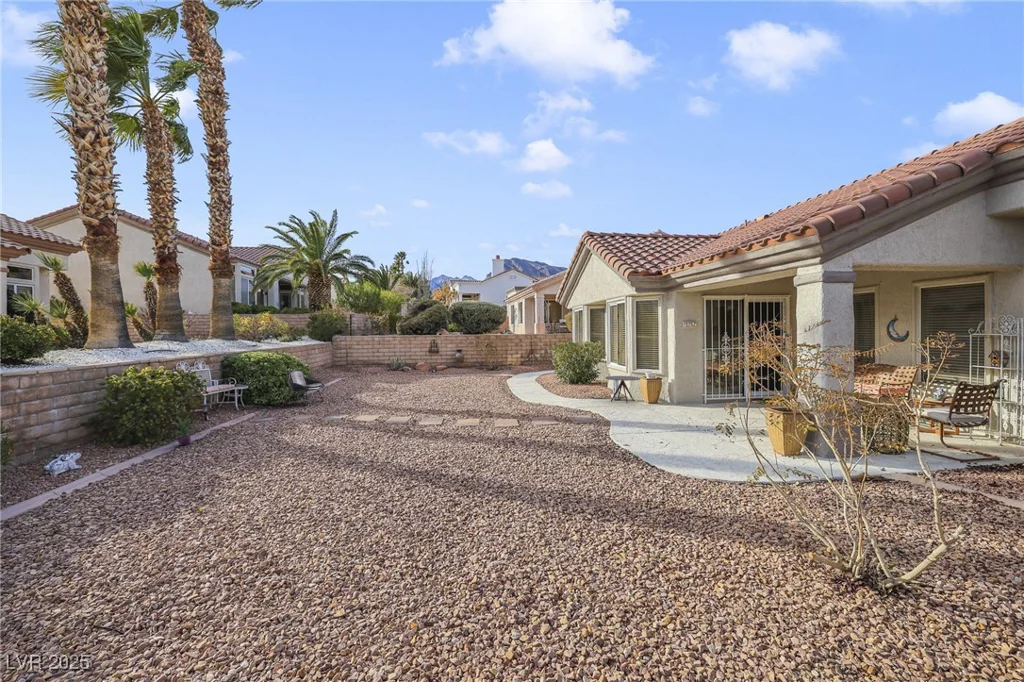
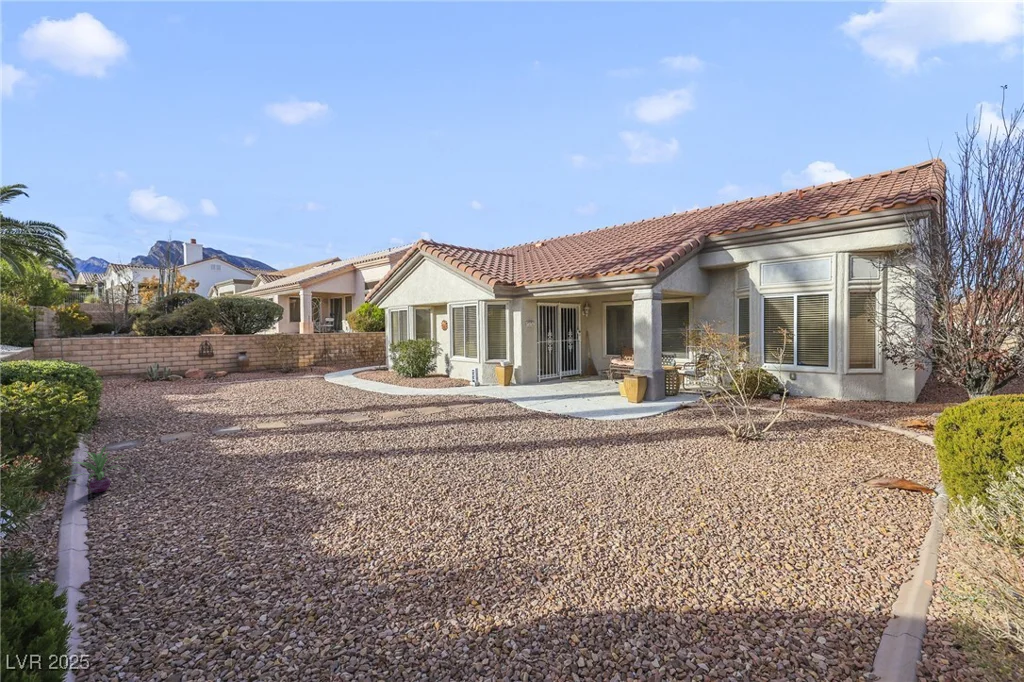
lounge chair: present [286,370,325,406] -> none [114,382,169,429]
round table: present [605,376,640,403] -> none [469,367,498,389]

